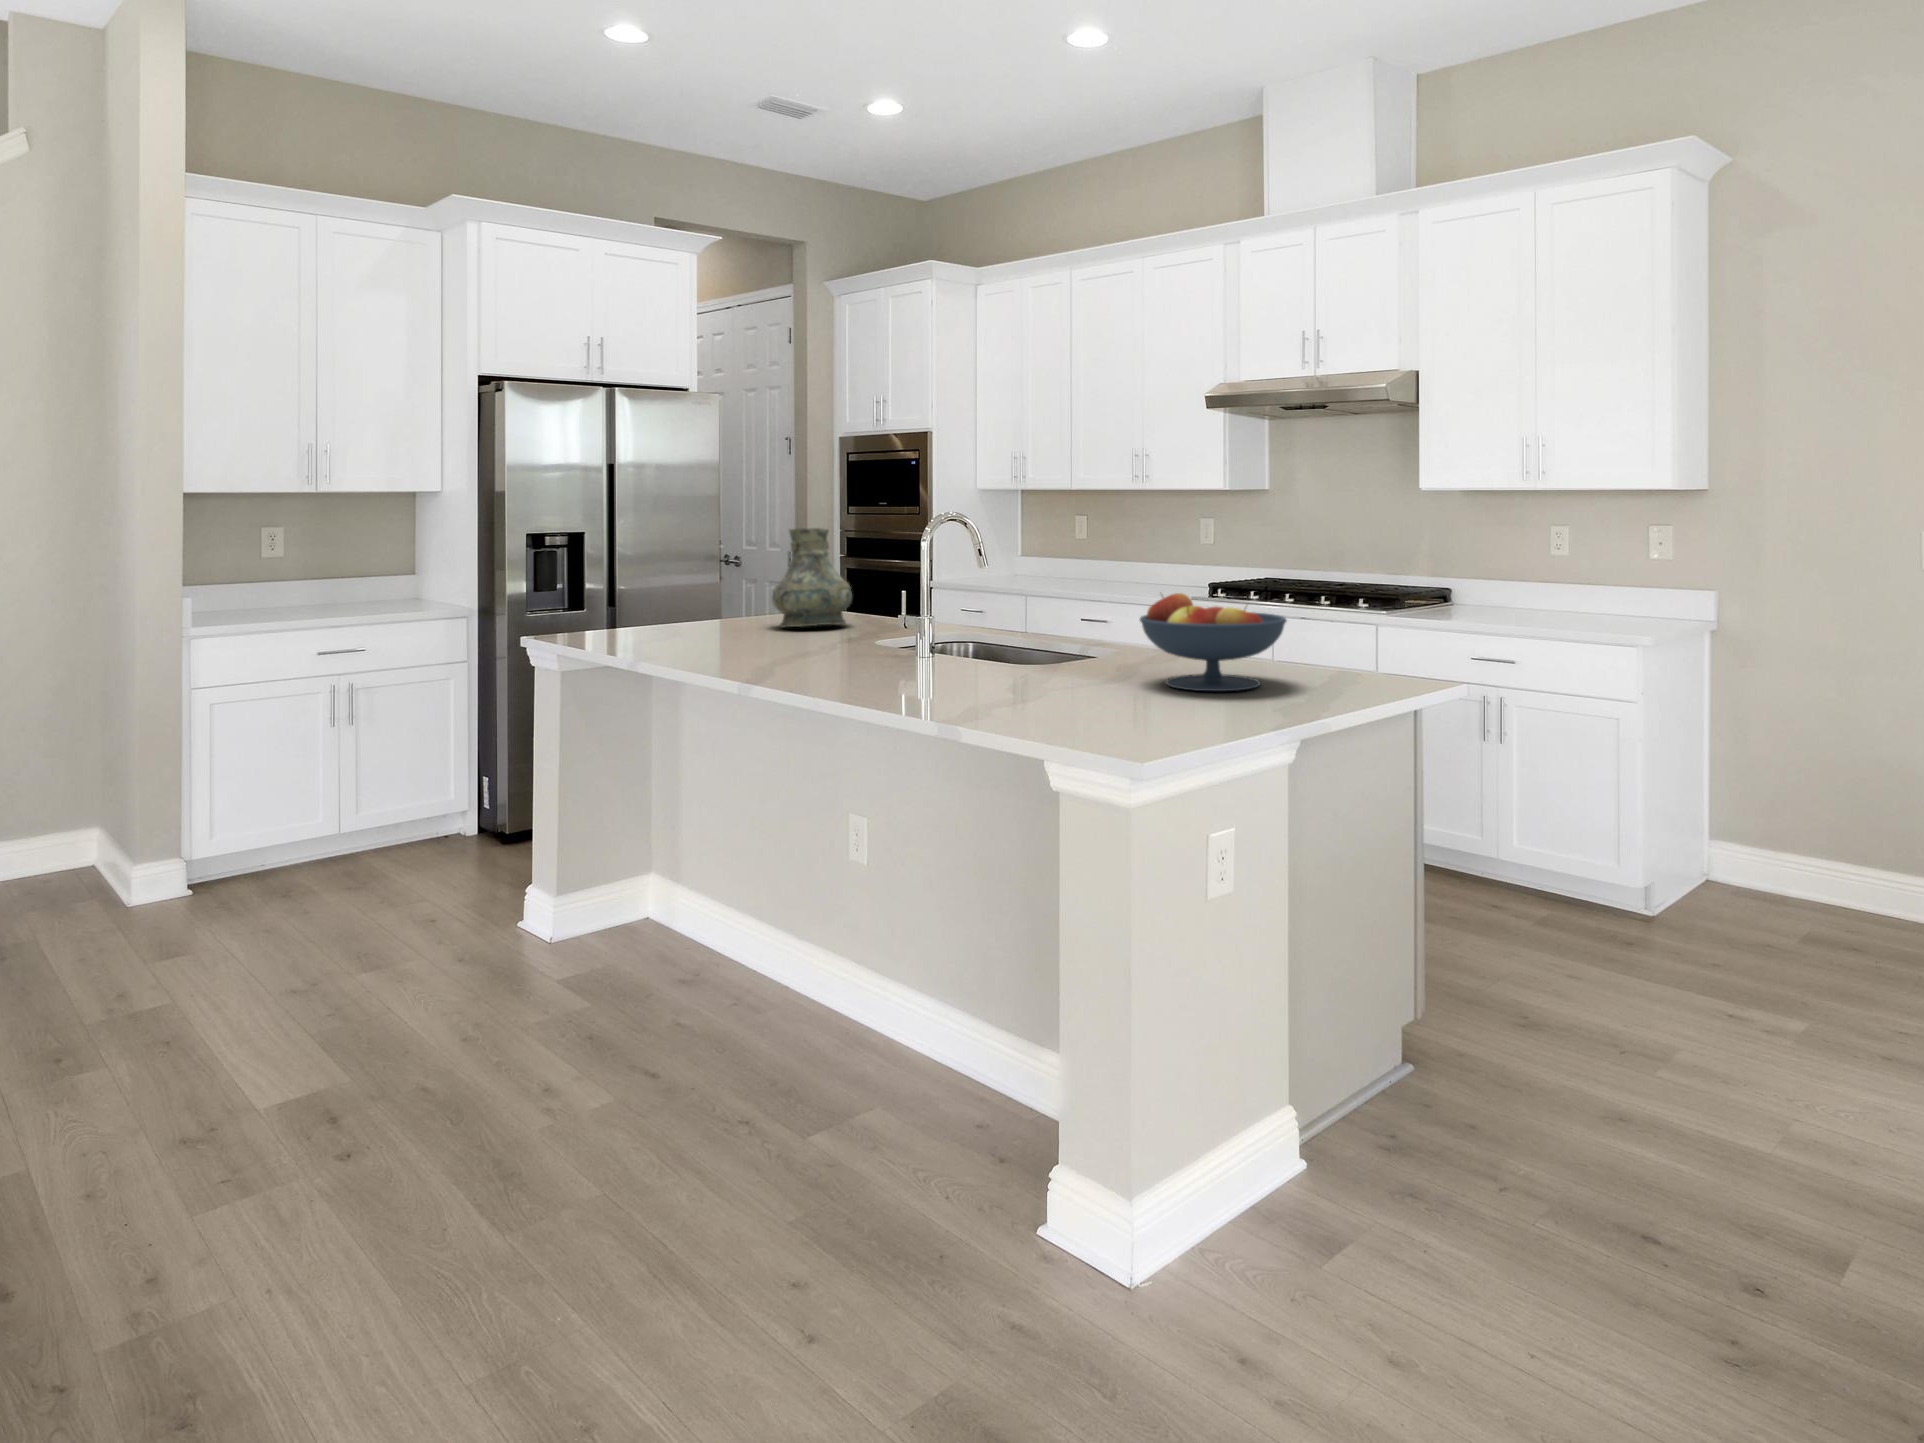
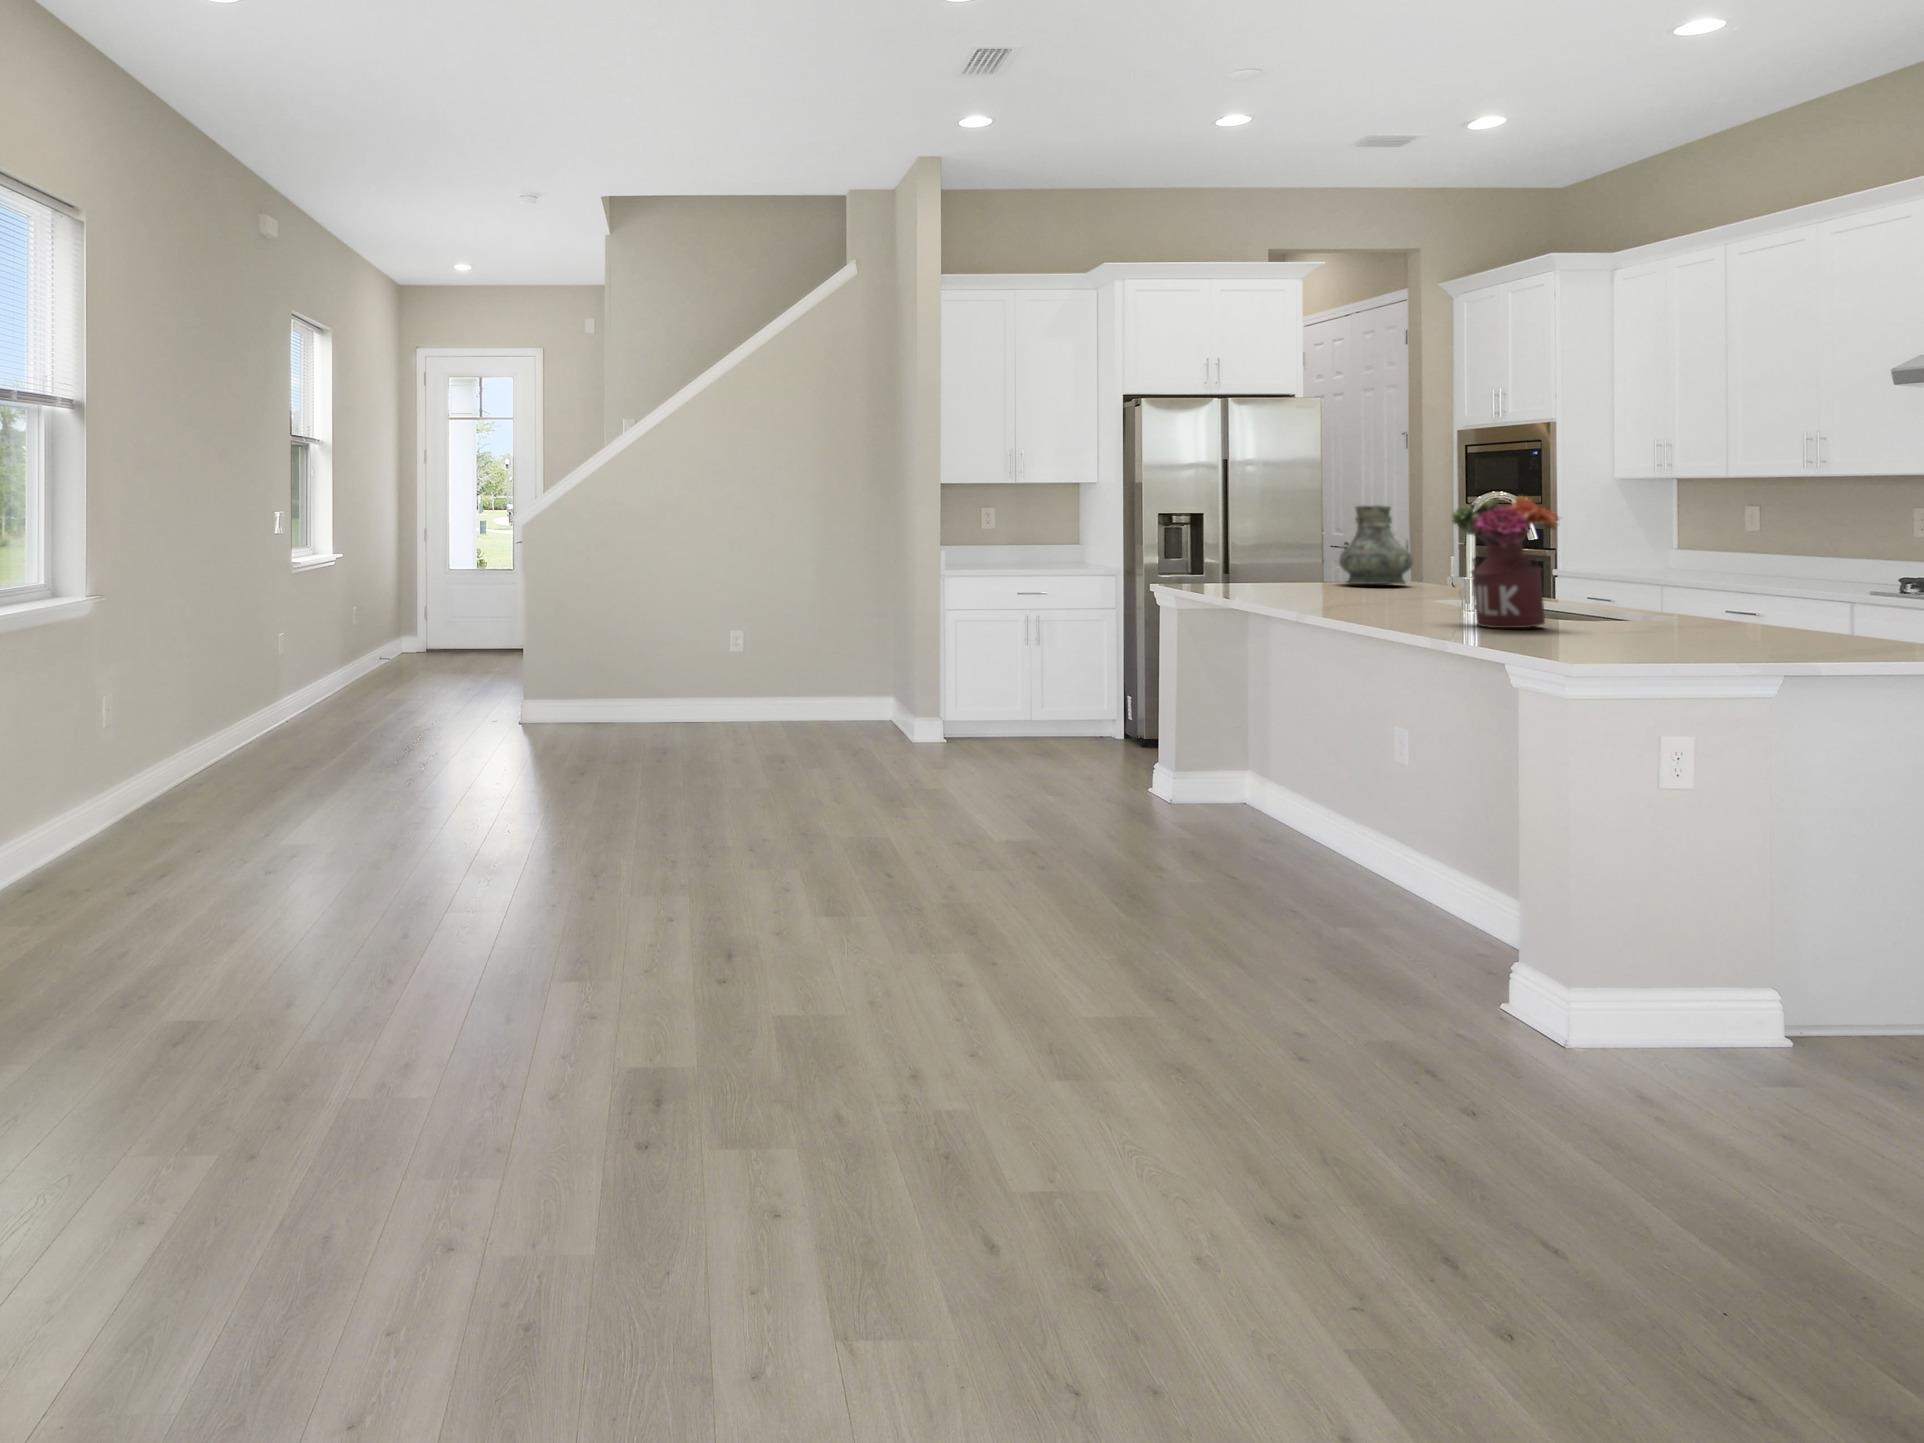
flower arrangement: none [965,528,1088,703] -> present [1452,496,1559,628]
fruit bowl: present [1140,593,1287,691] -> none [1628,552,1791,635]

